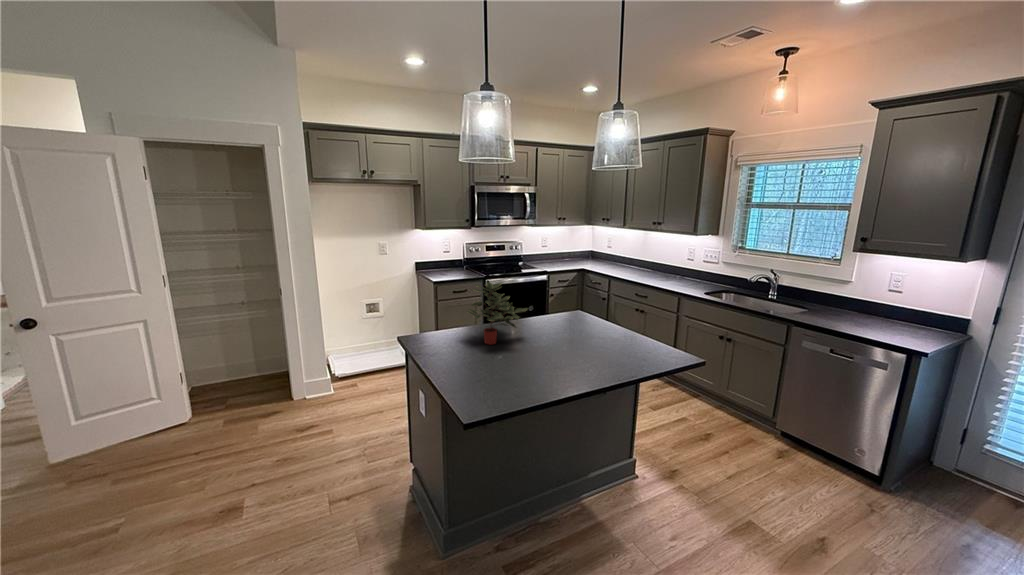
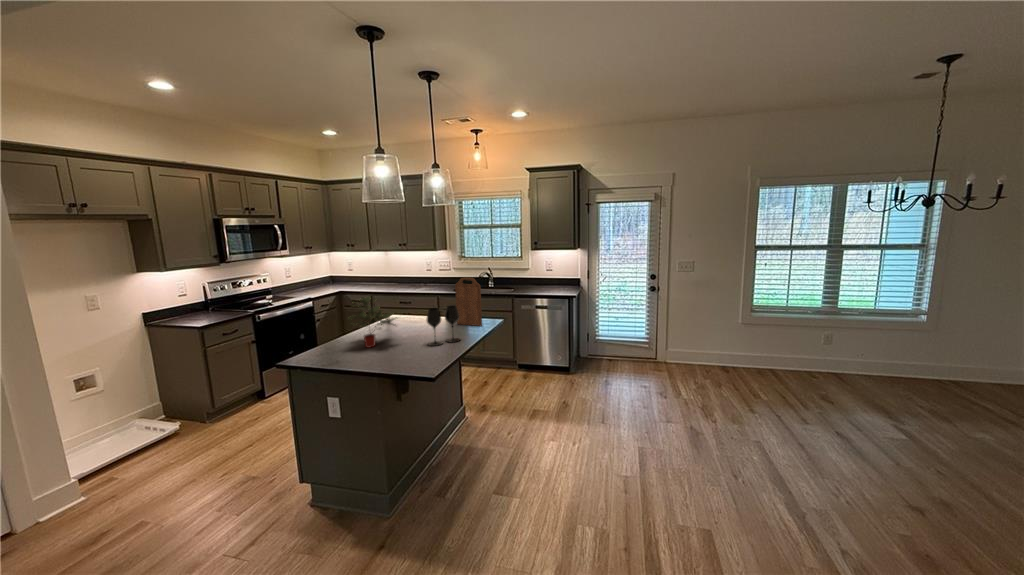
cutting board: none [624,279,658,359] -> present [455,278,482,326]
wine glass: none [539,315,590,373] -> present [427,305,460,346]

